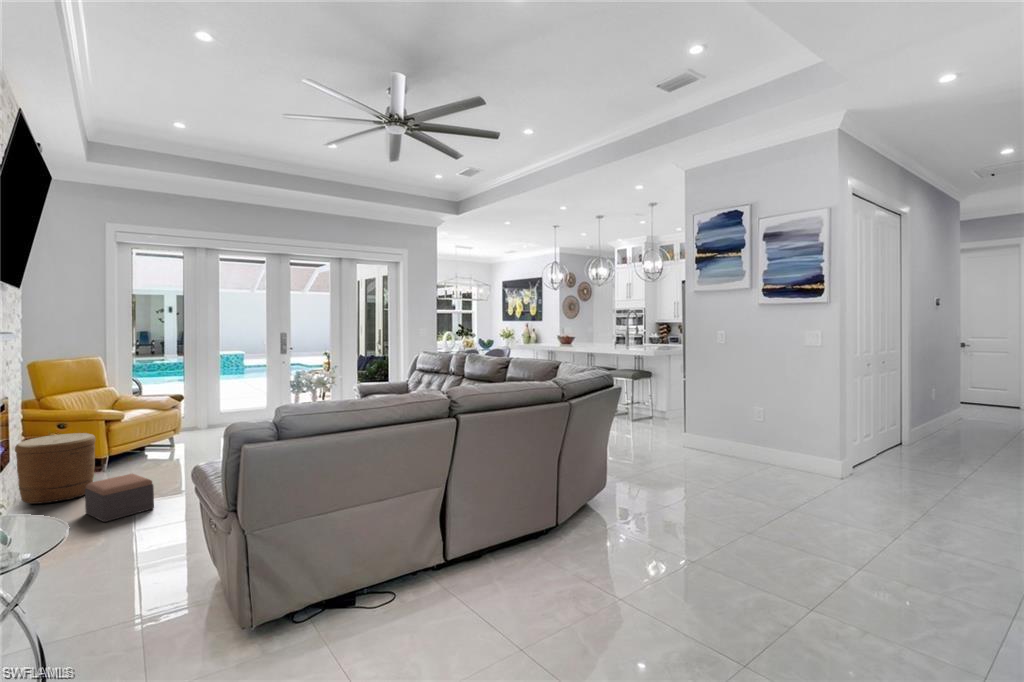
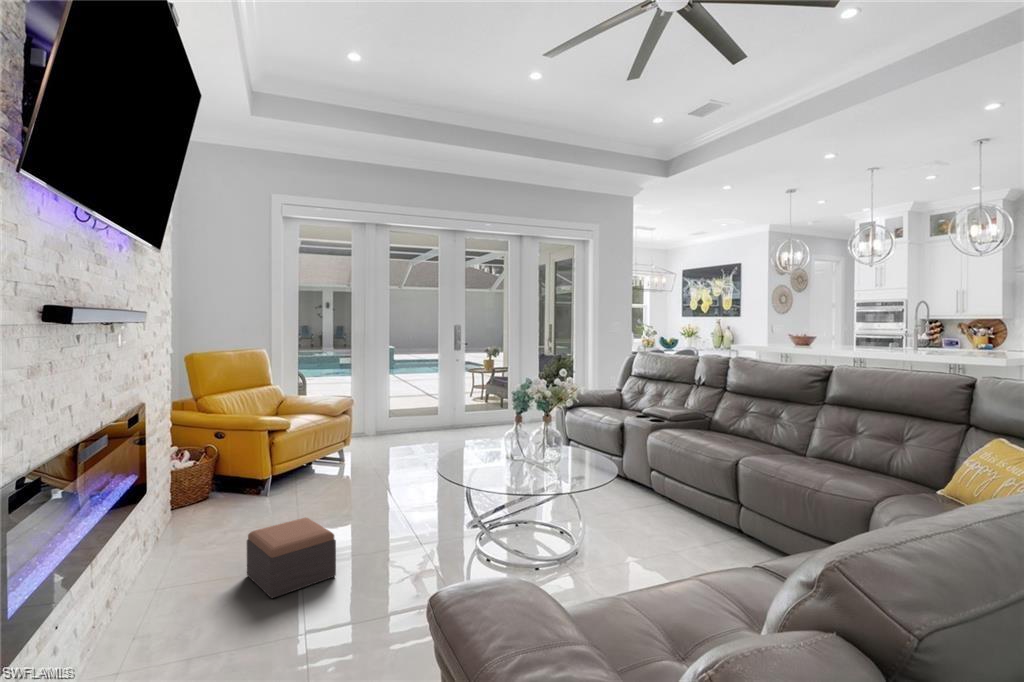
woven basket: present [15,433,96,504] -> none [164,449,259,549]

